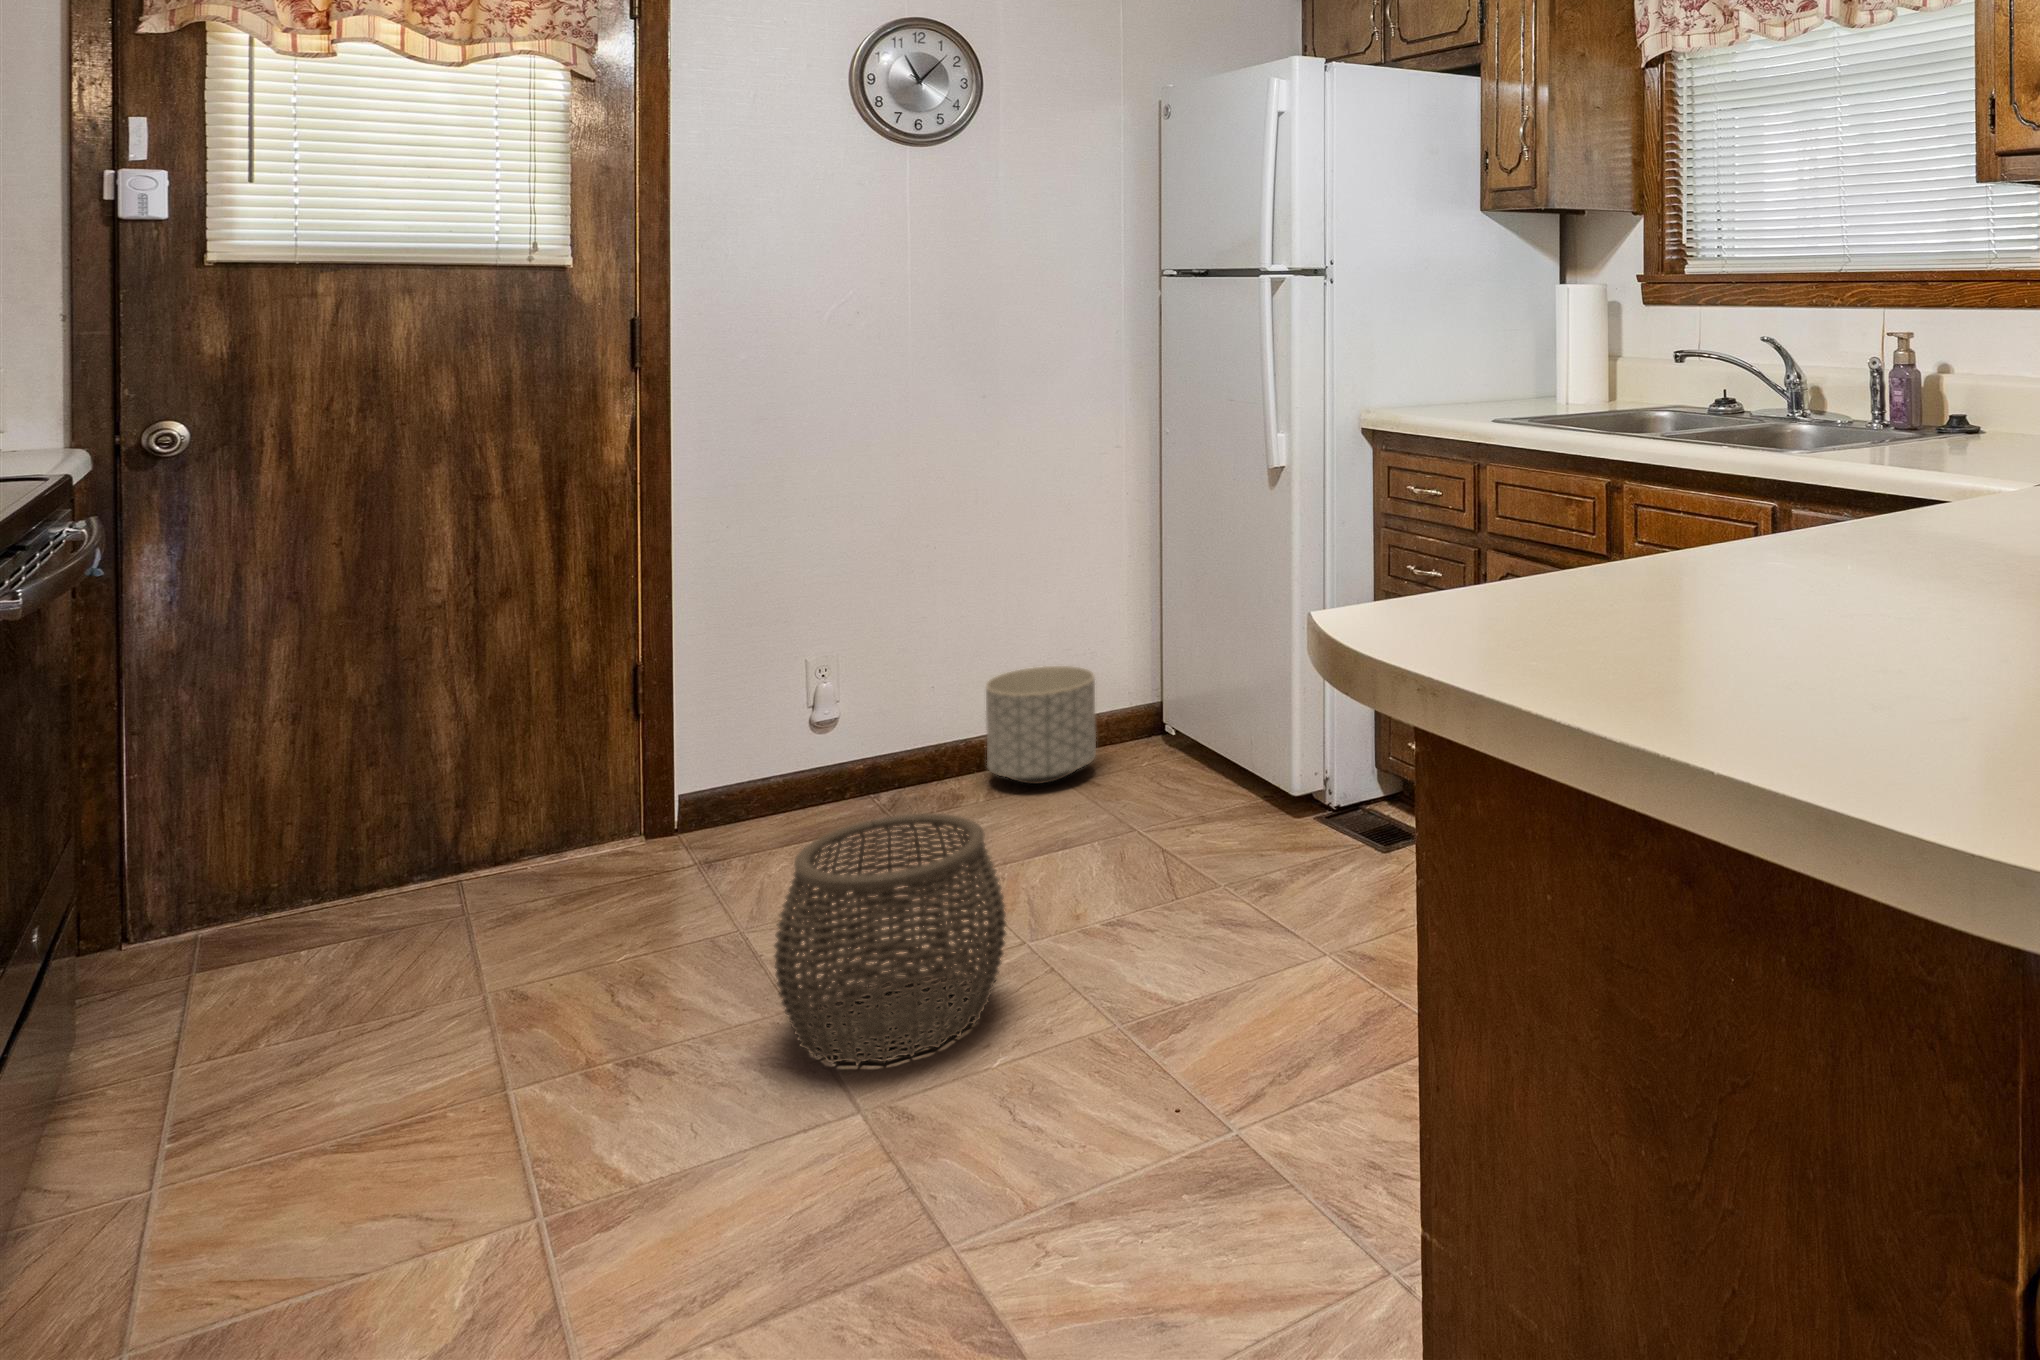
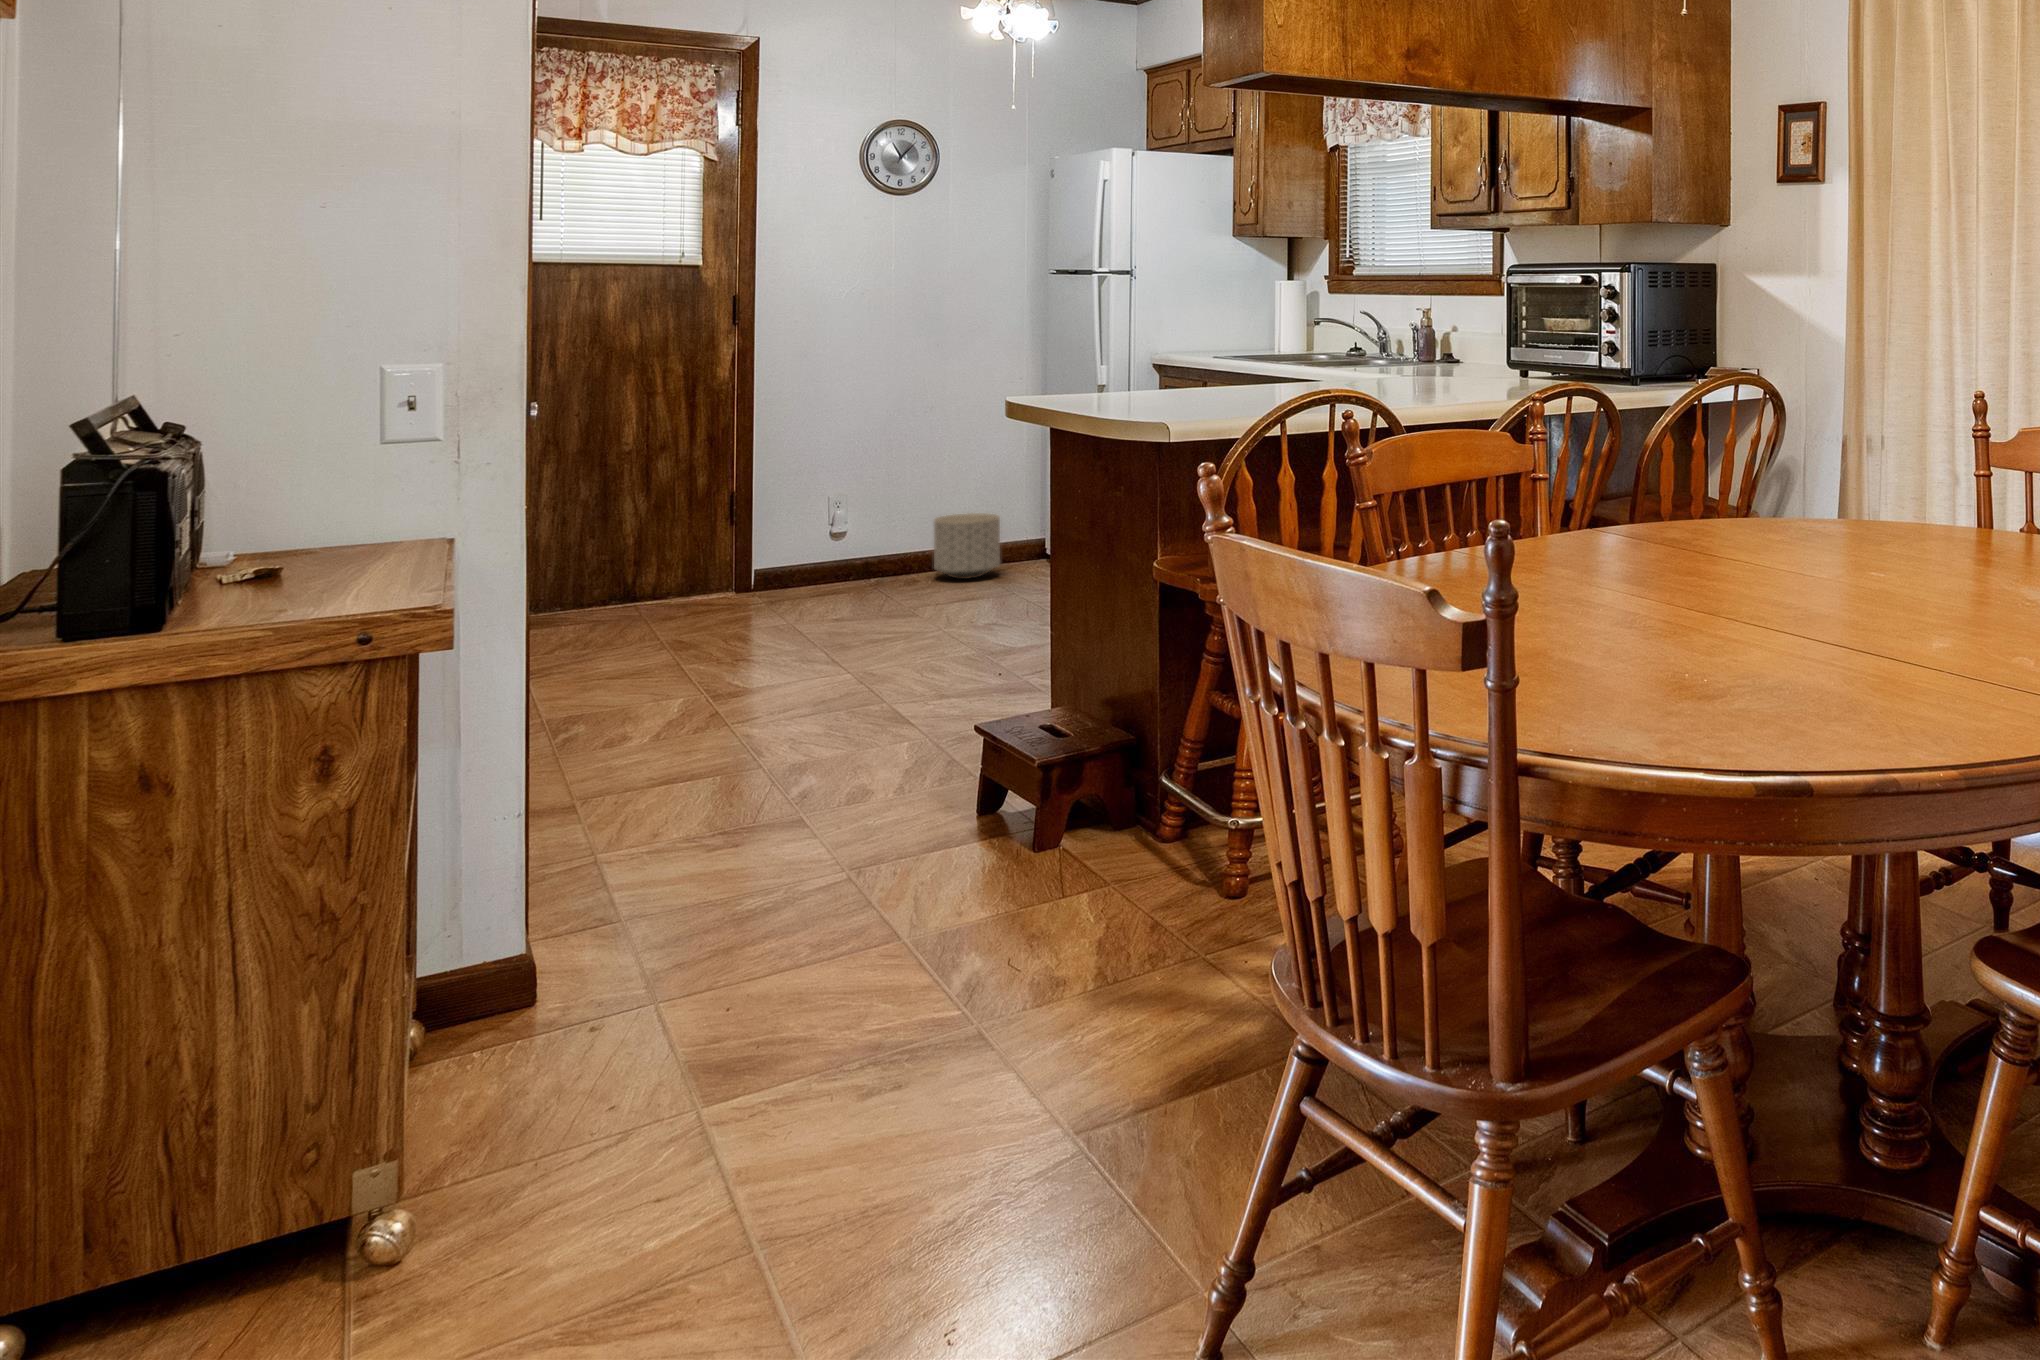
woven basket: present [774,813,1006,1065] -> none [815,547,932,654]

